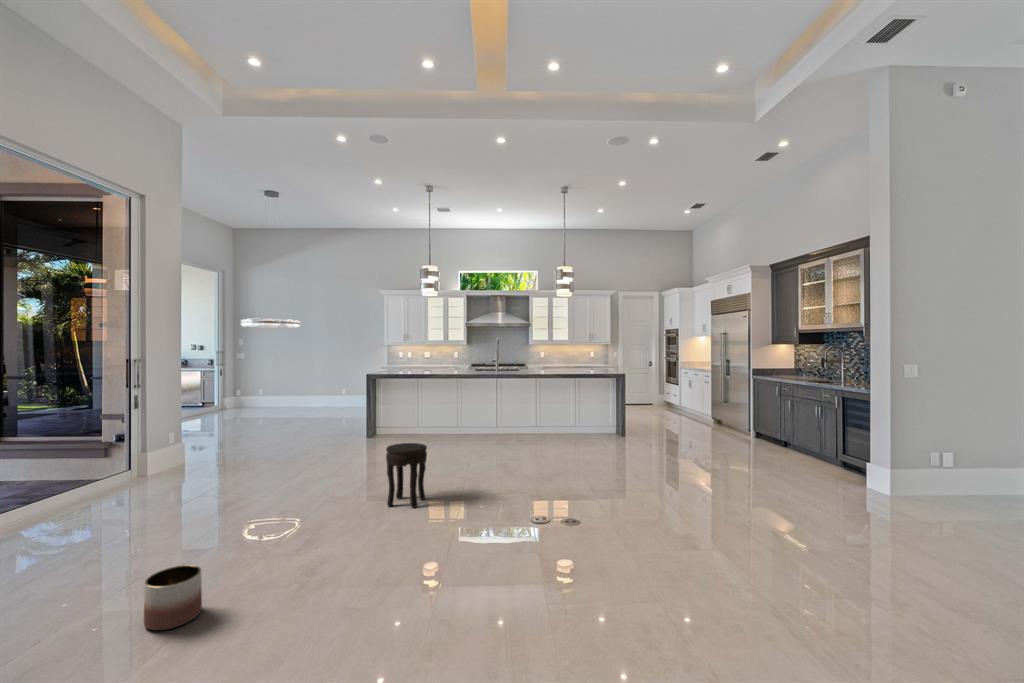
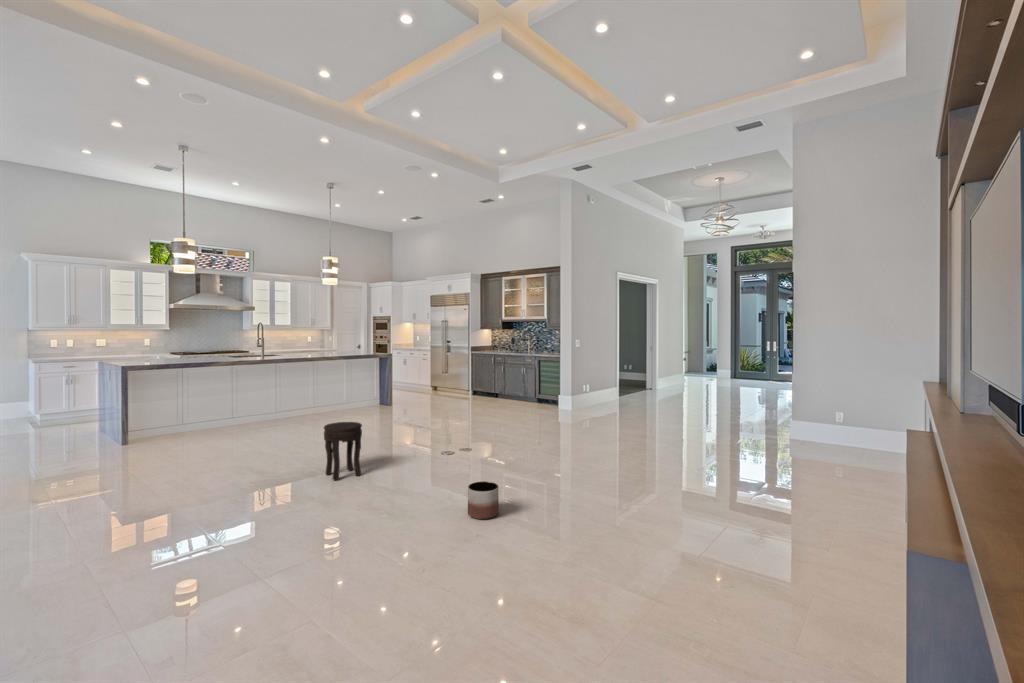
planter: present [144,565,202,630] -> present [468,481,499,519]

